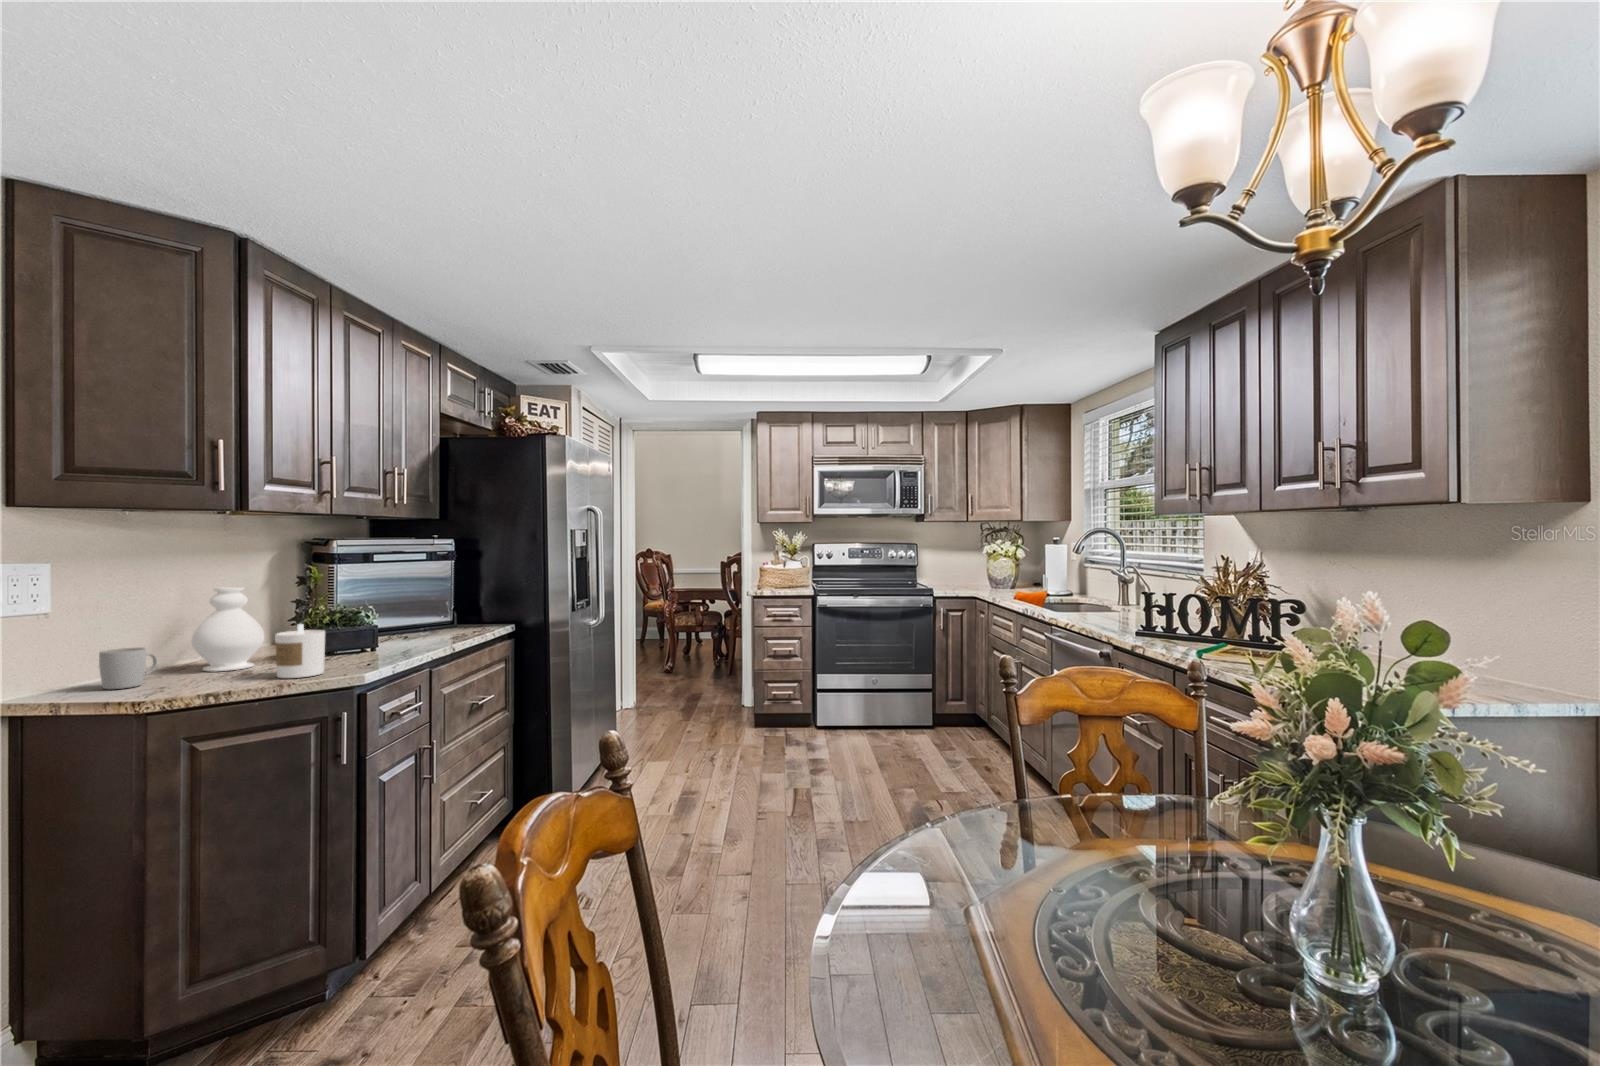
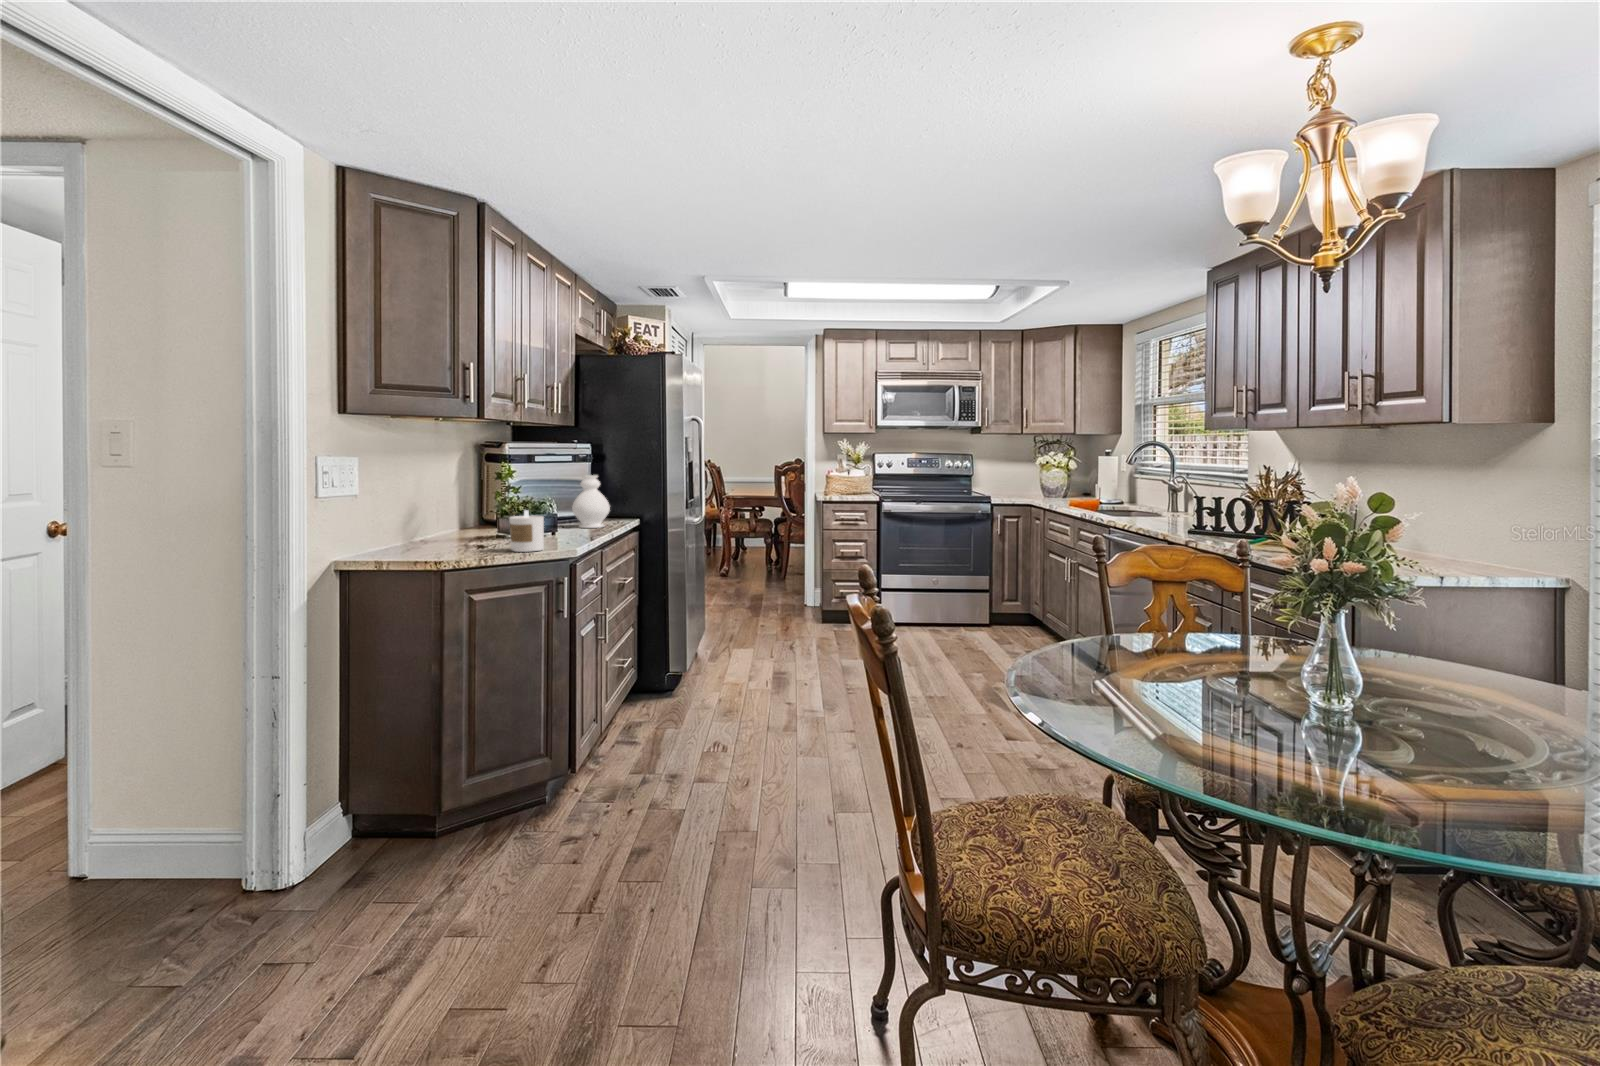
decorative vase: present [192,587,264,671] -> present [572,475,610,528]
mug: present [99,648,157,689] -> none [391,526,423,556]

